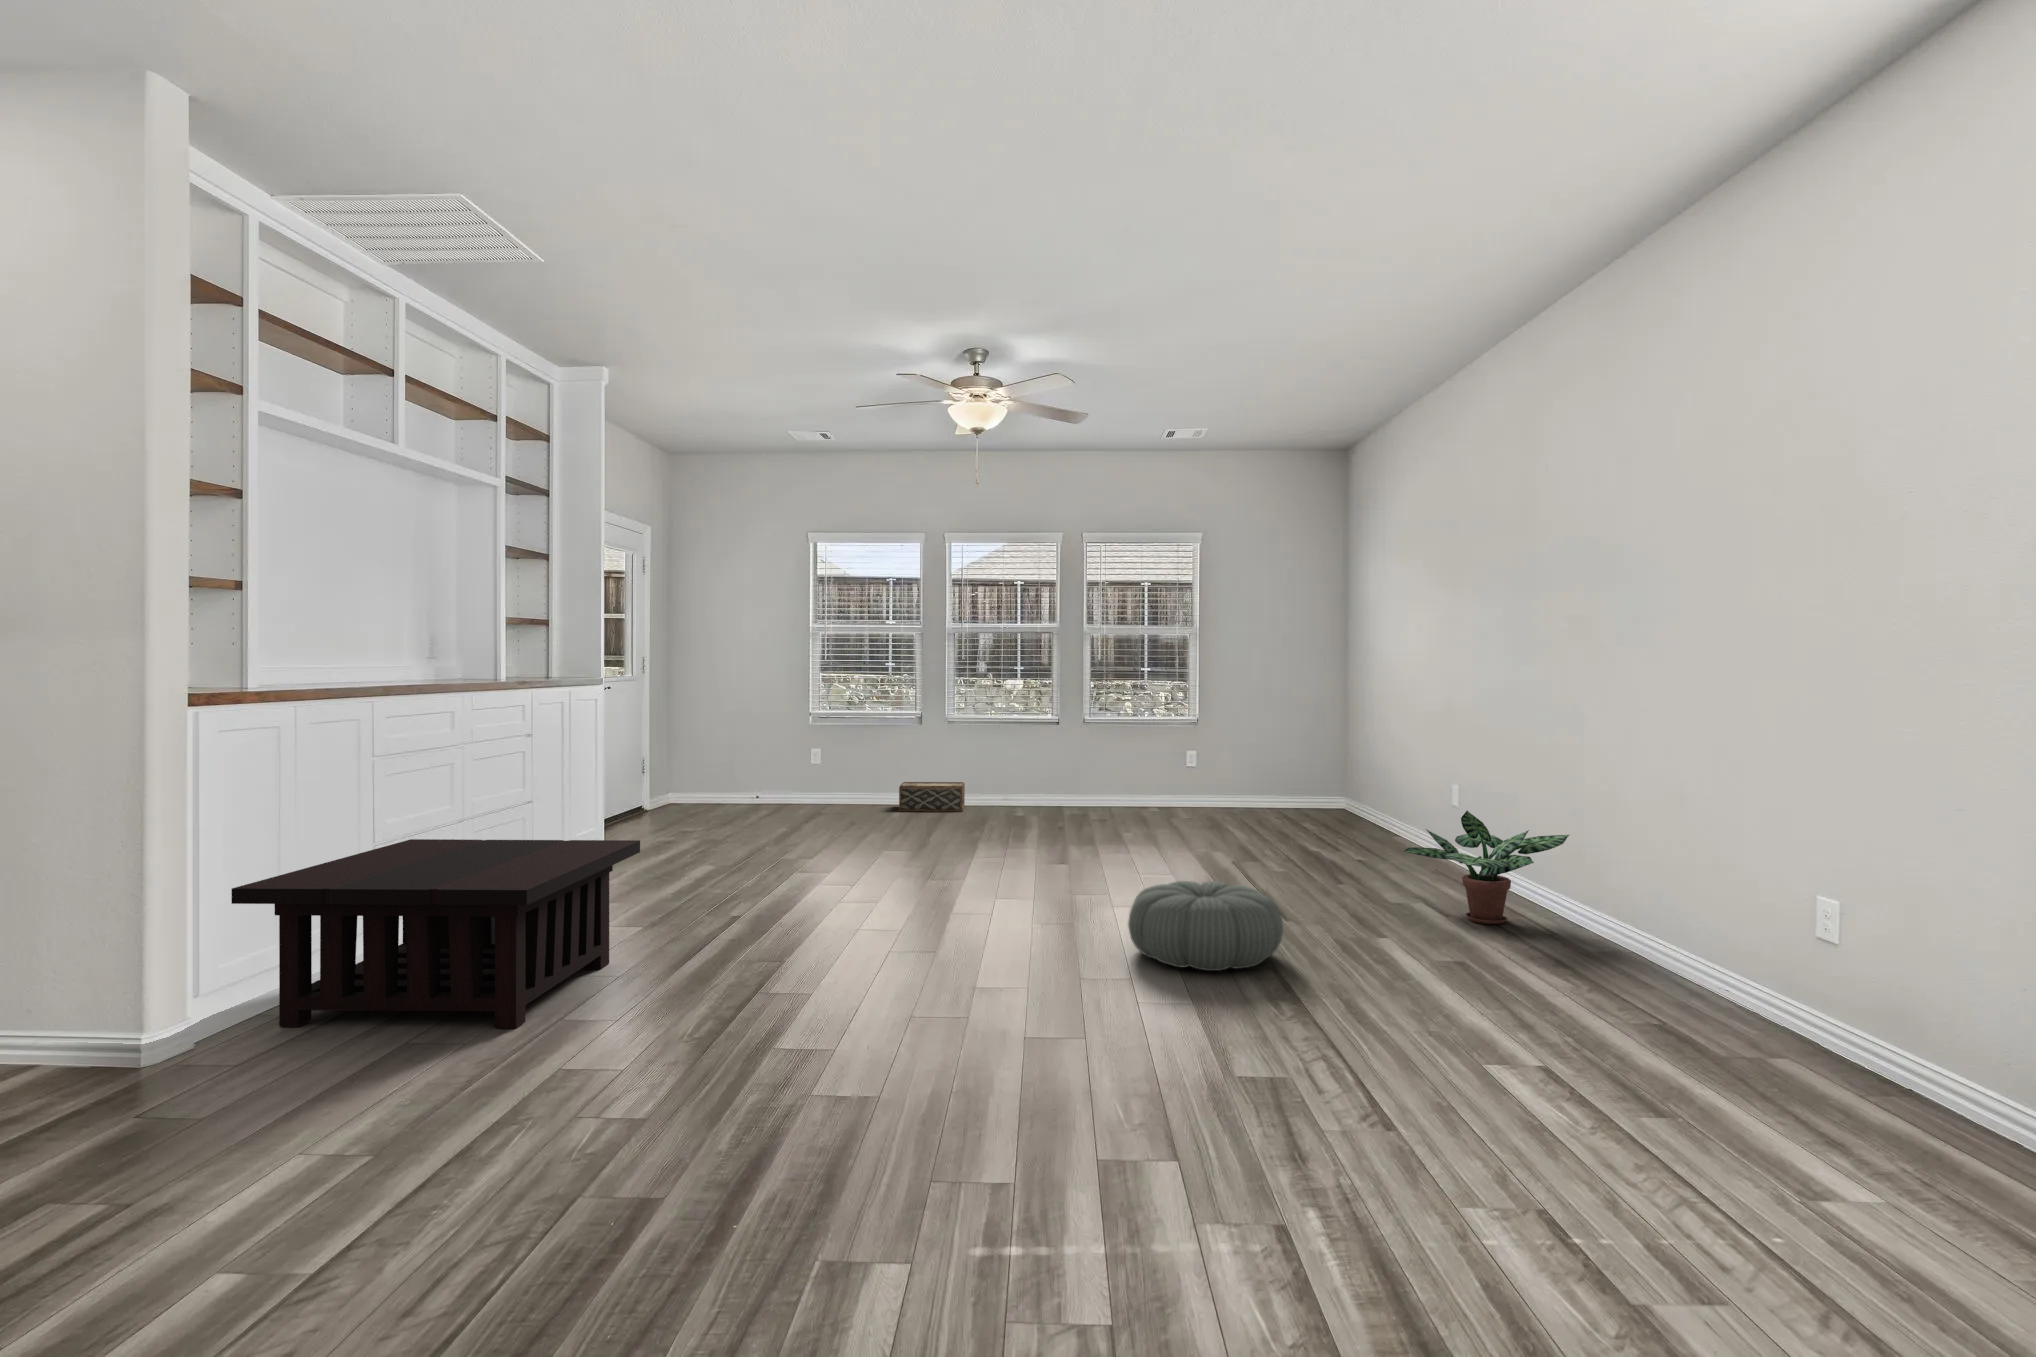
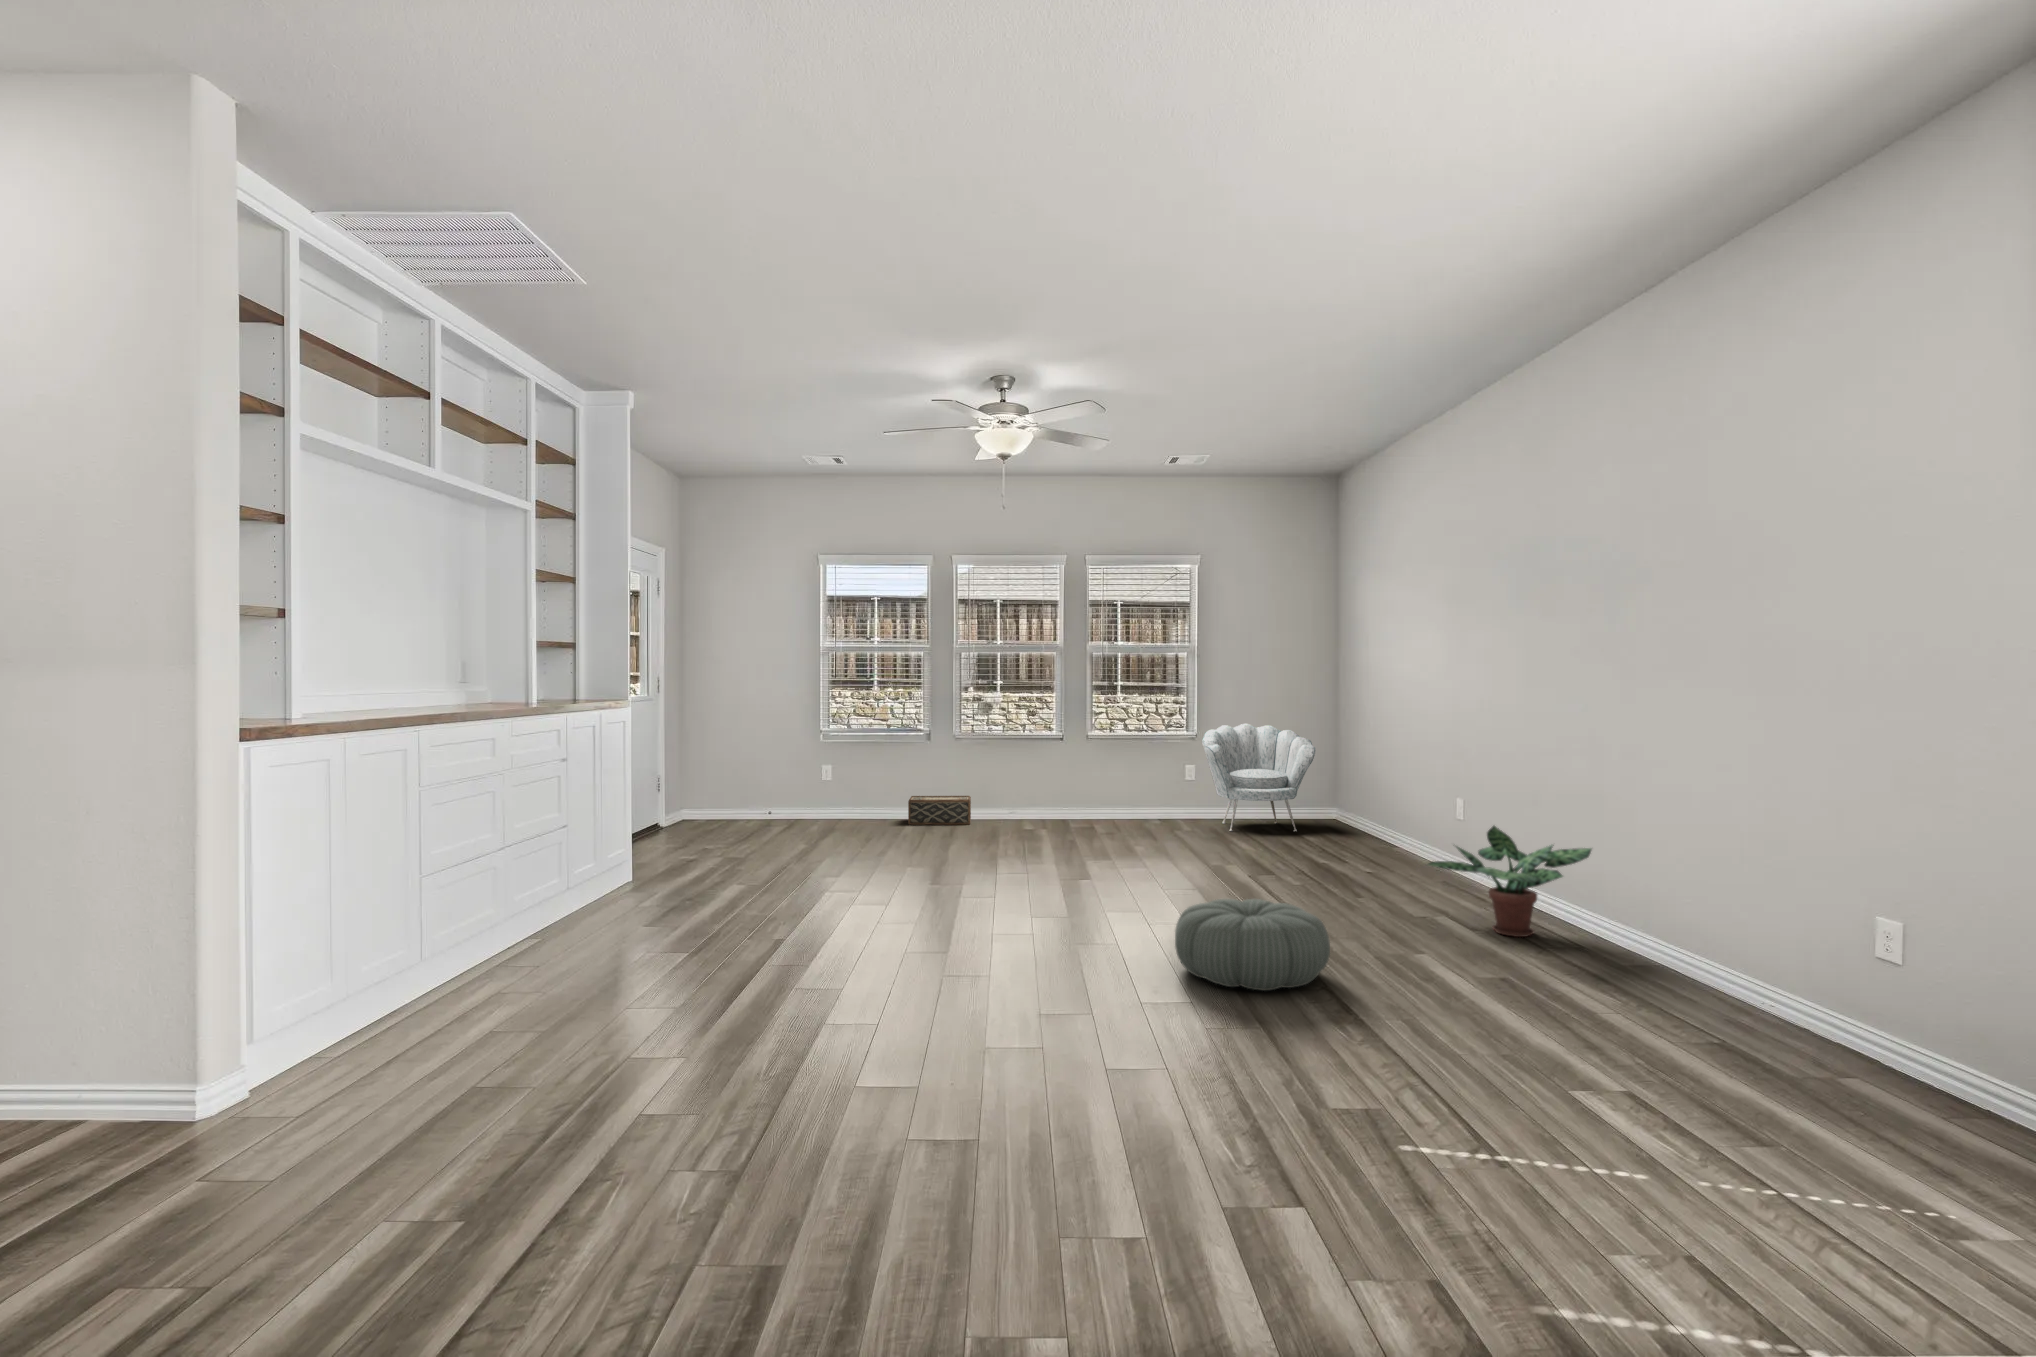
armchair: none [1202,710,1318,821] -> present [1202,724,1315,831]
coffee table: present [231,839,640,1028] -> none [280,865,686,1066]

